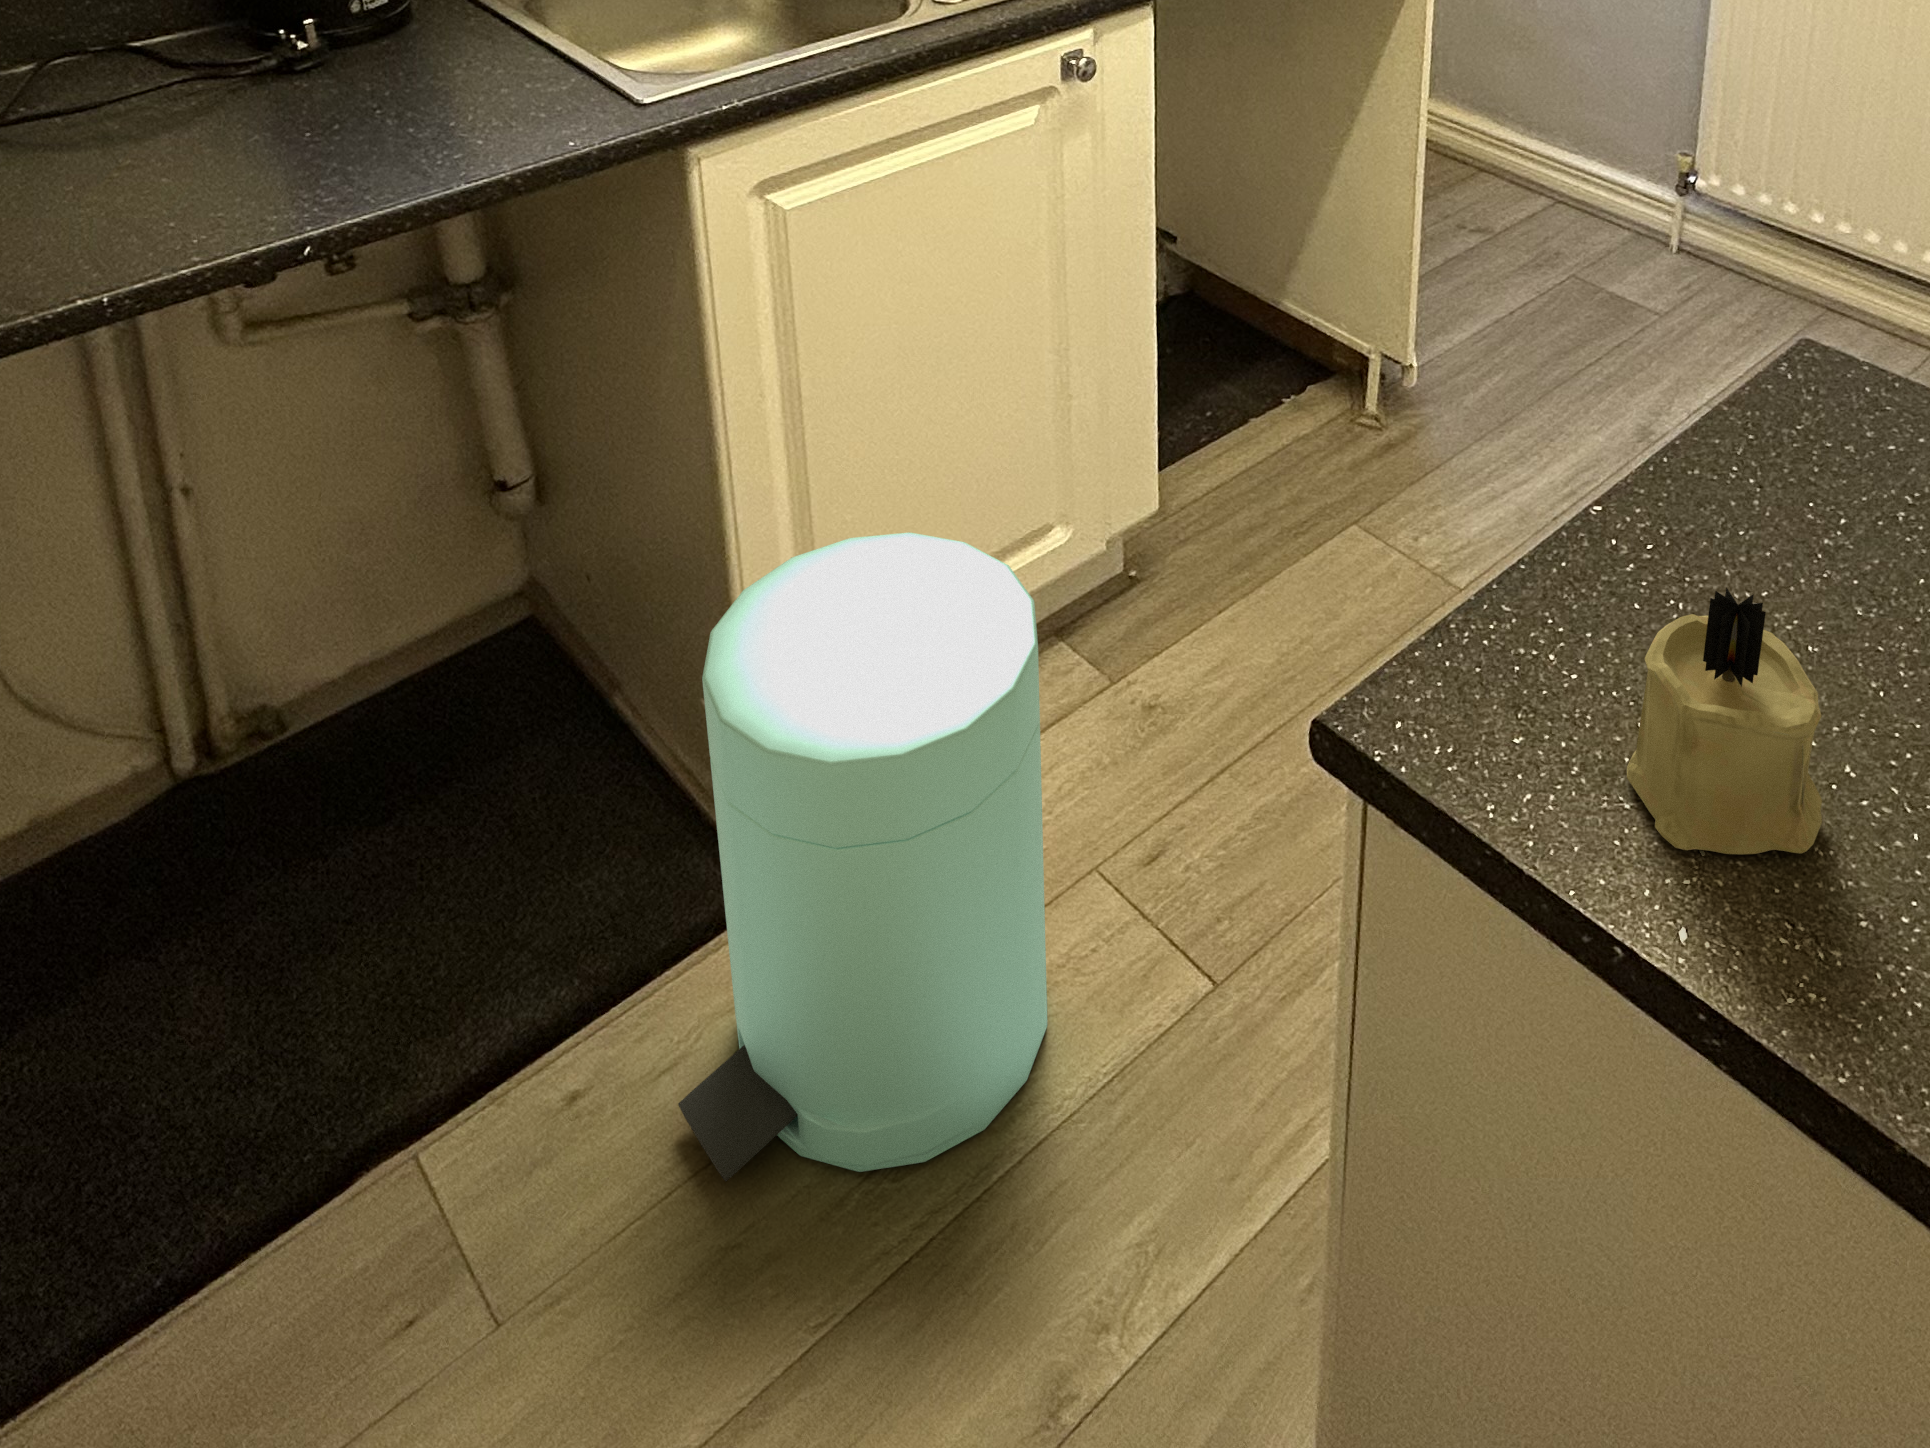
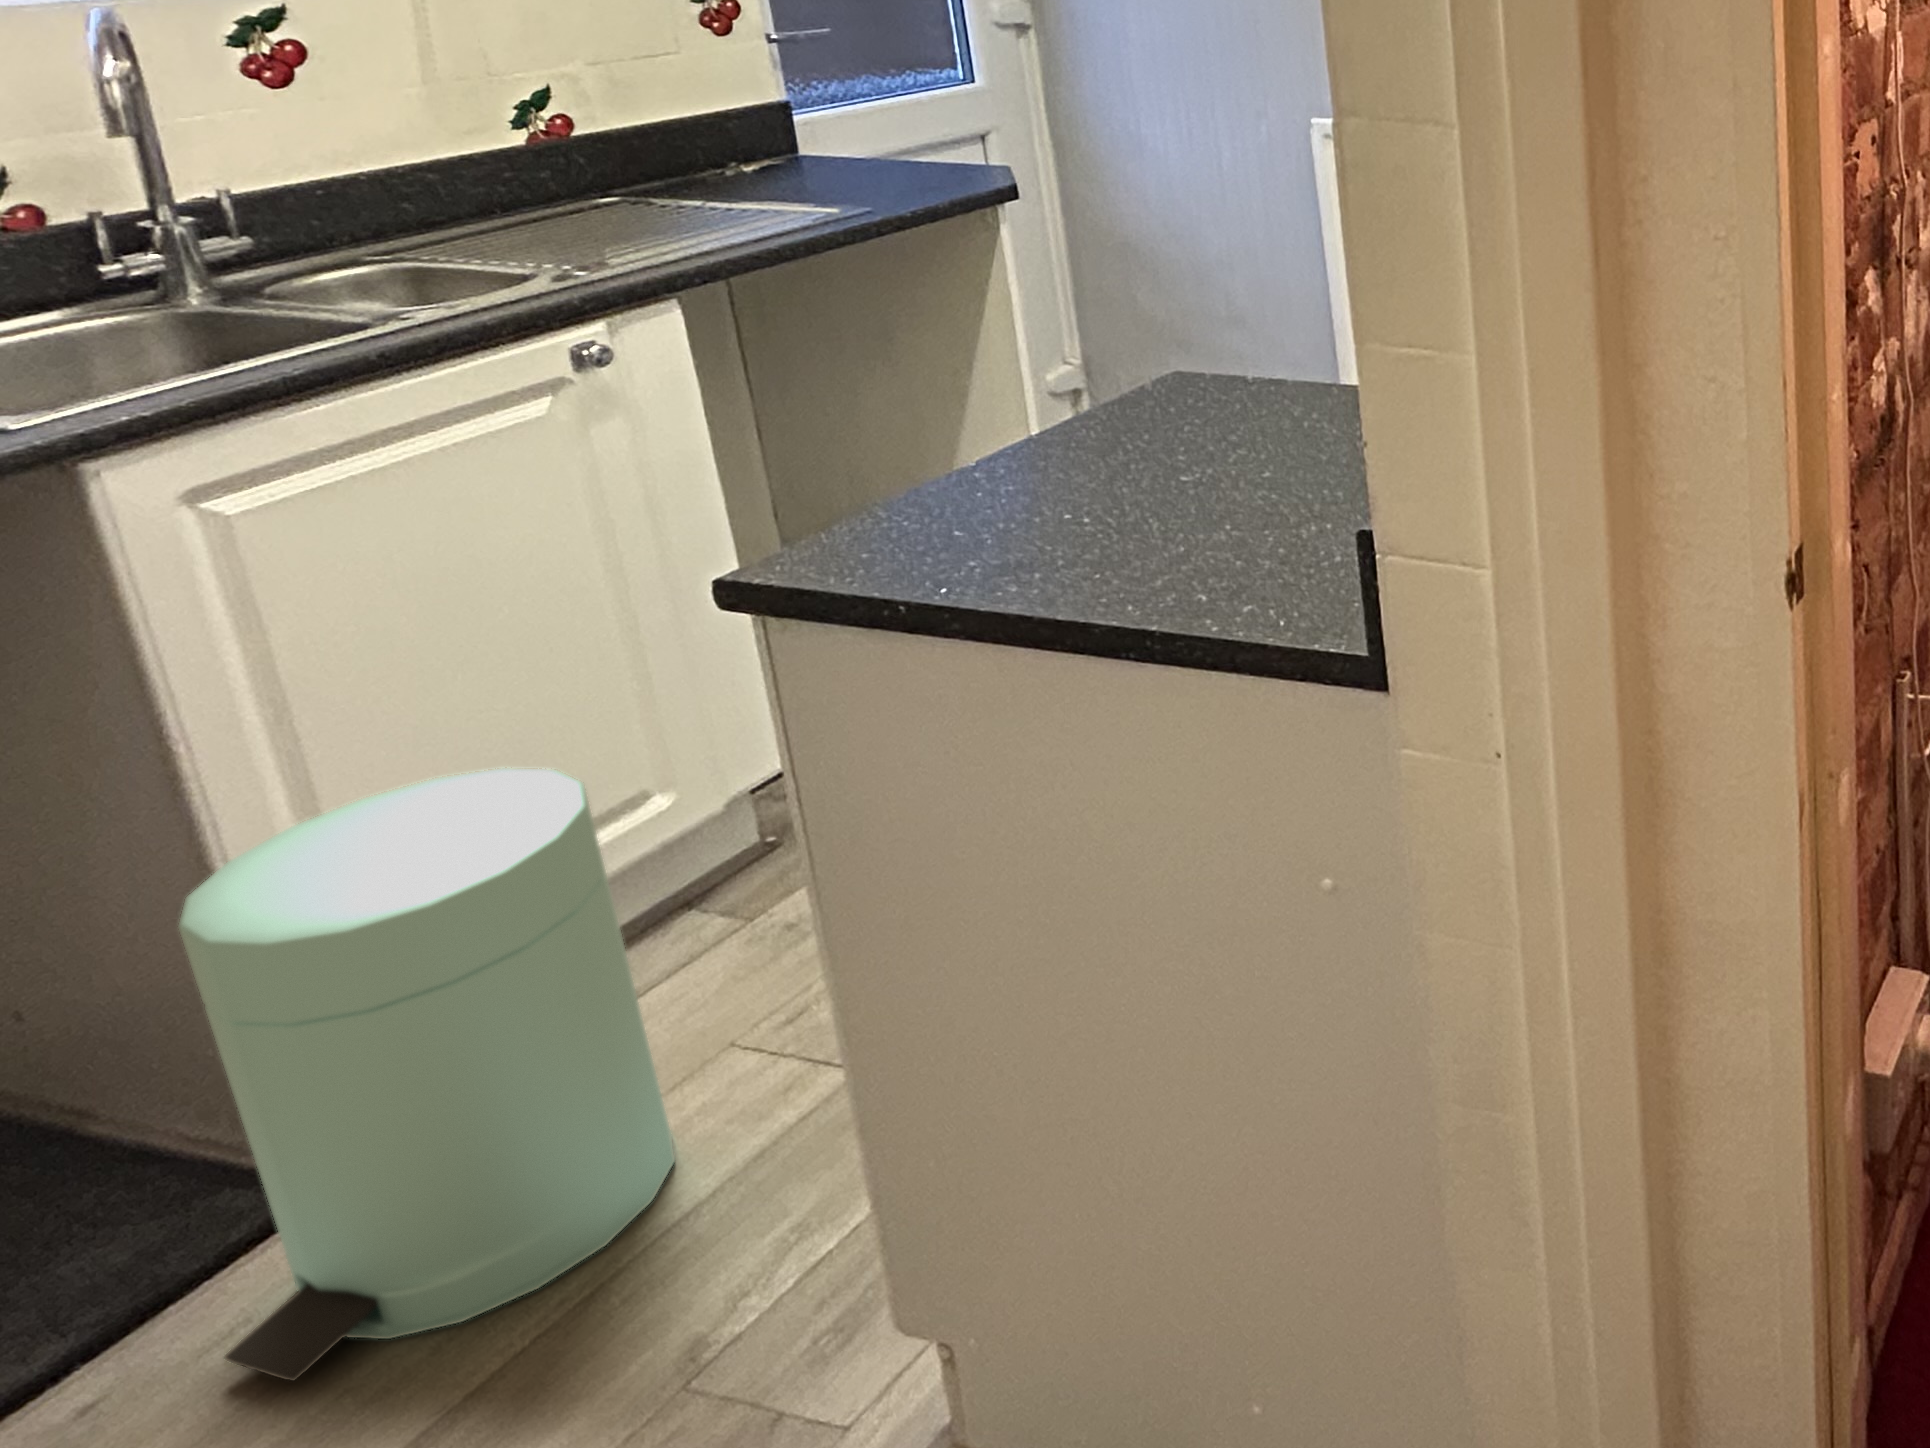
candle: present [1627,588,1822,854] -> none [889,404,1019,552]

